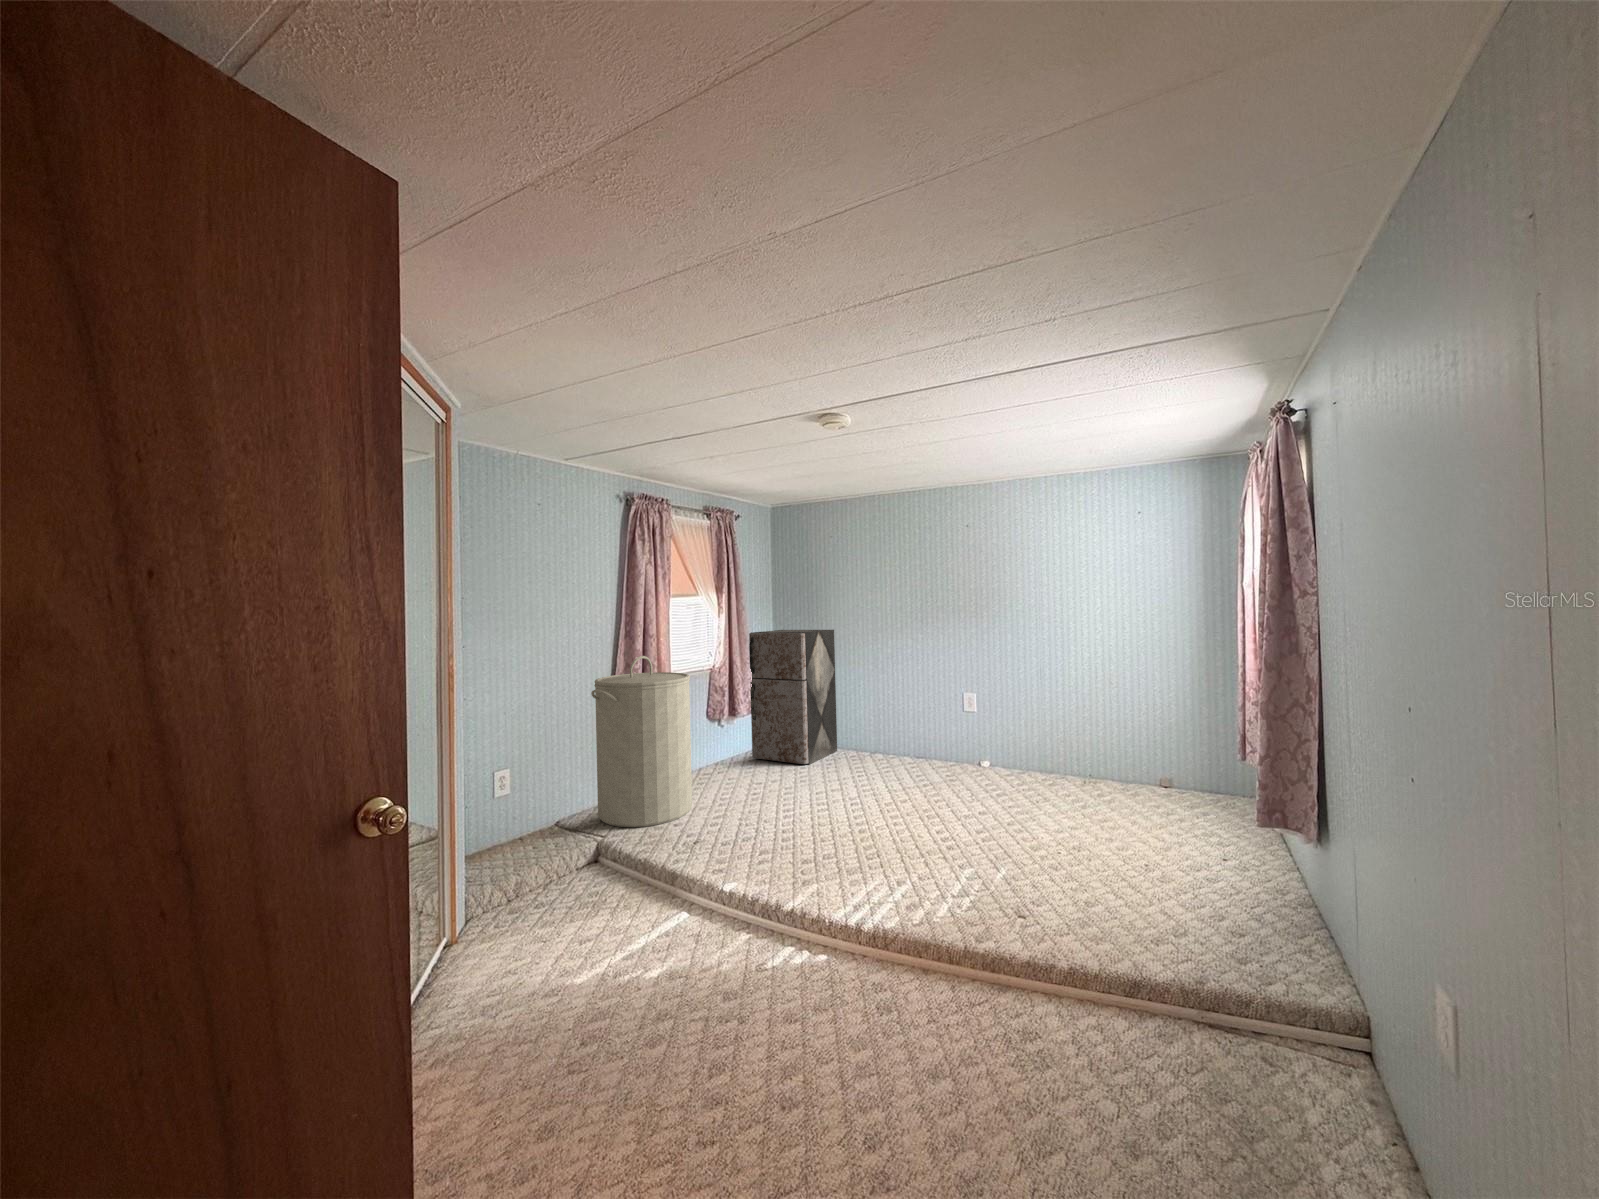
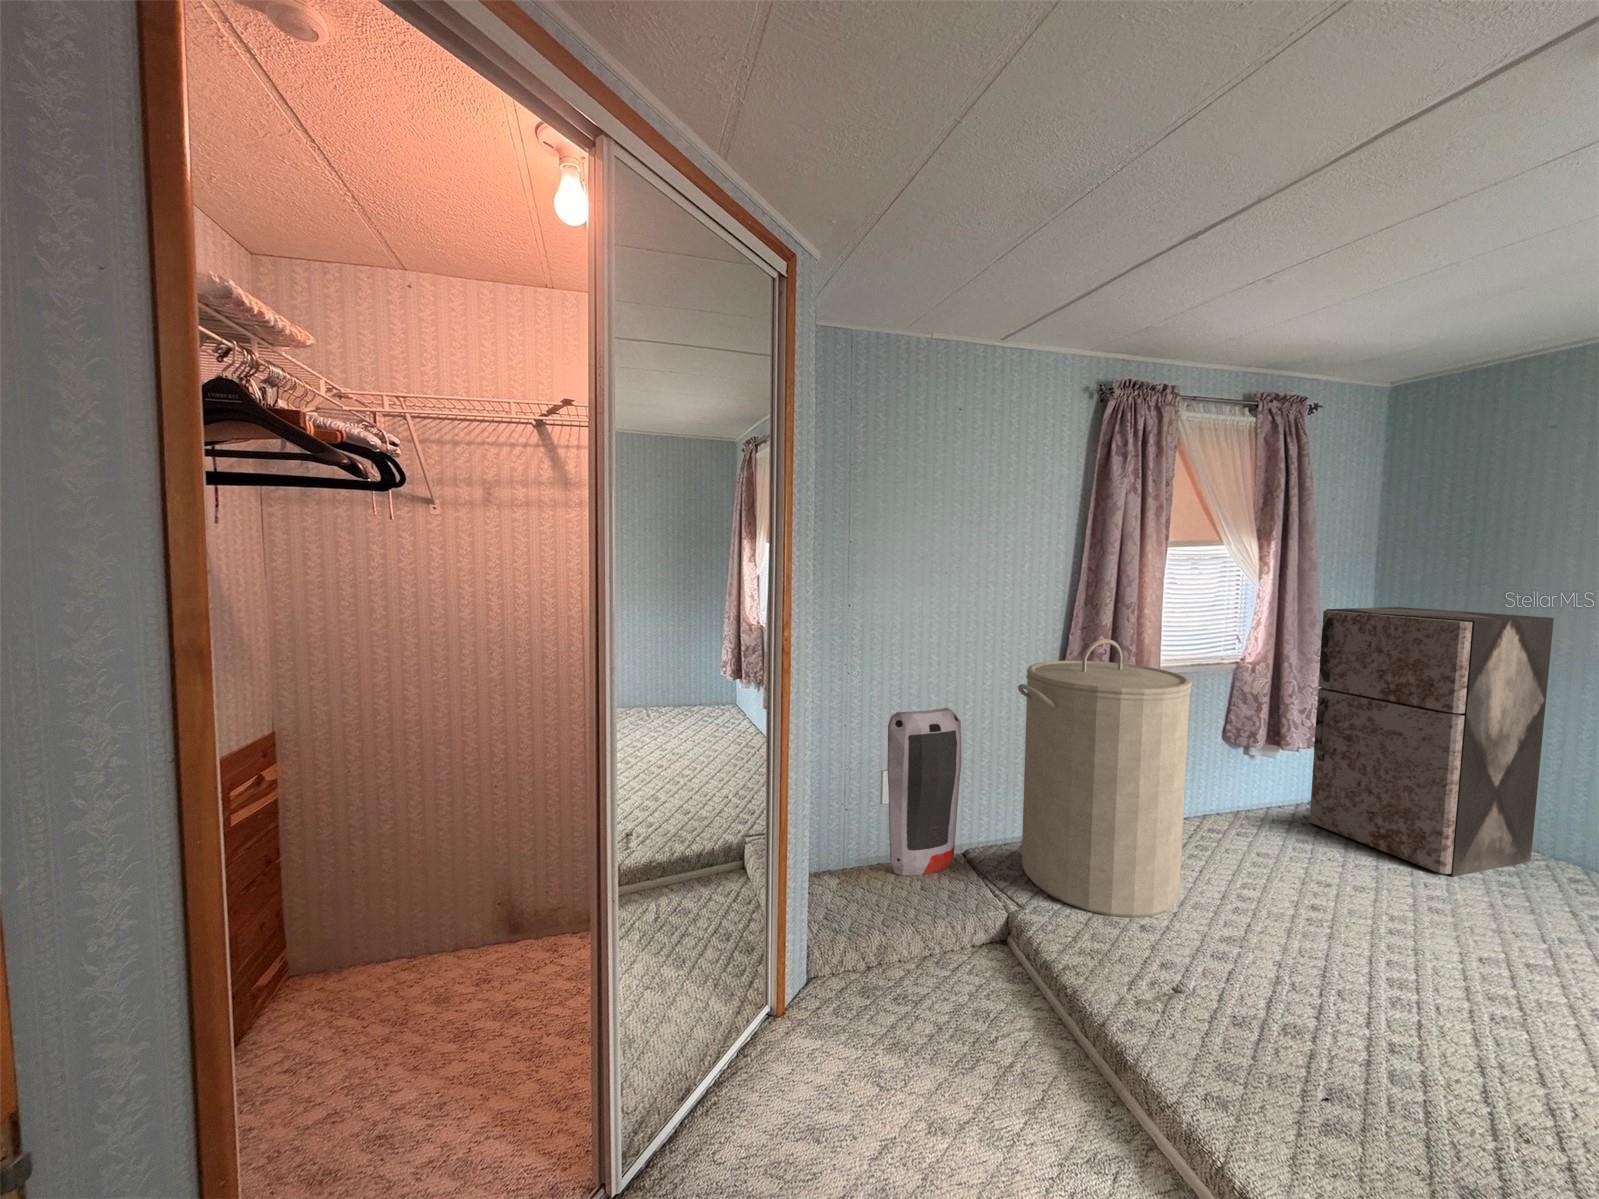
air purifier: none [498,717,553,848] -> present [887,708,961,875]

